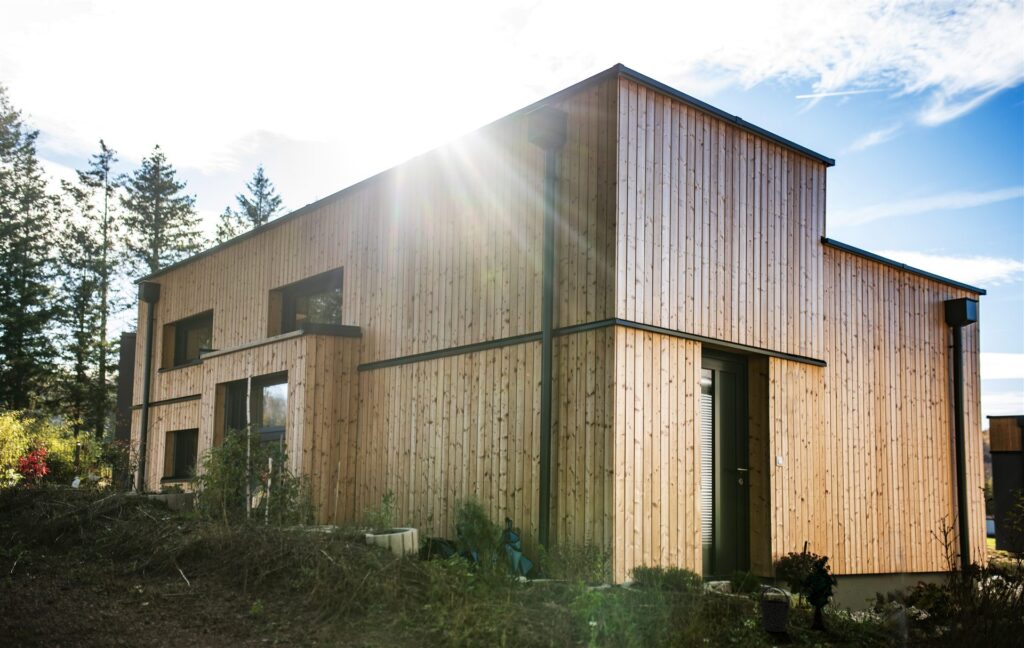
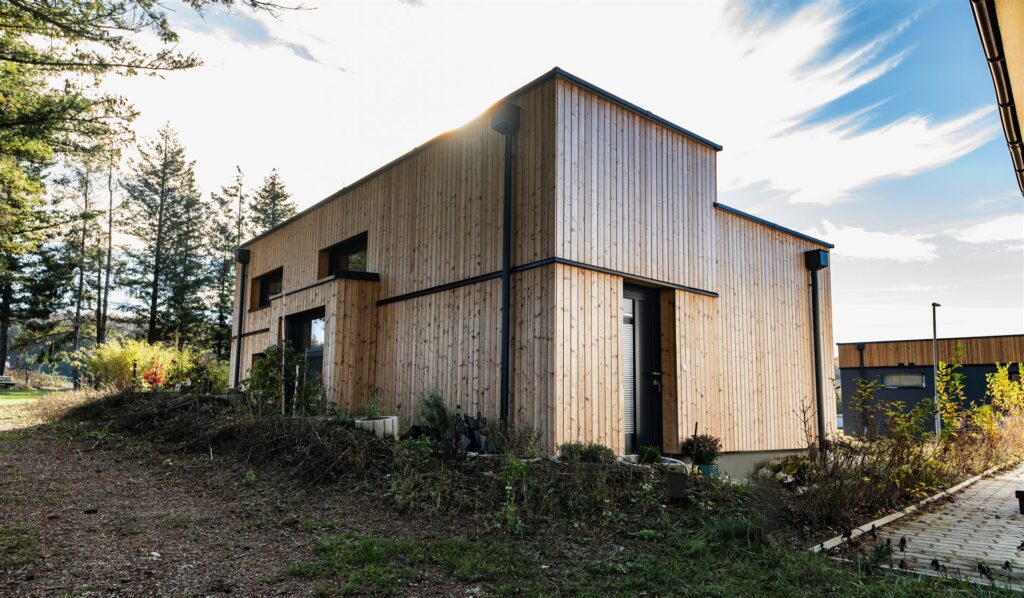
decorative plant: present [797,556,838,629] -> none [694,436,728,494]

